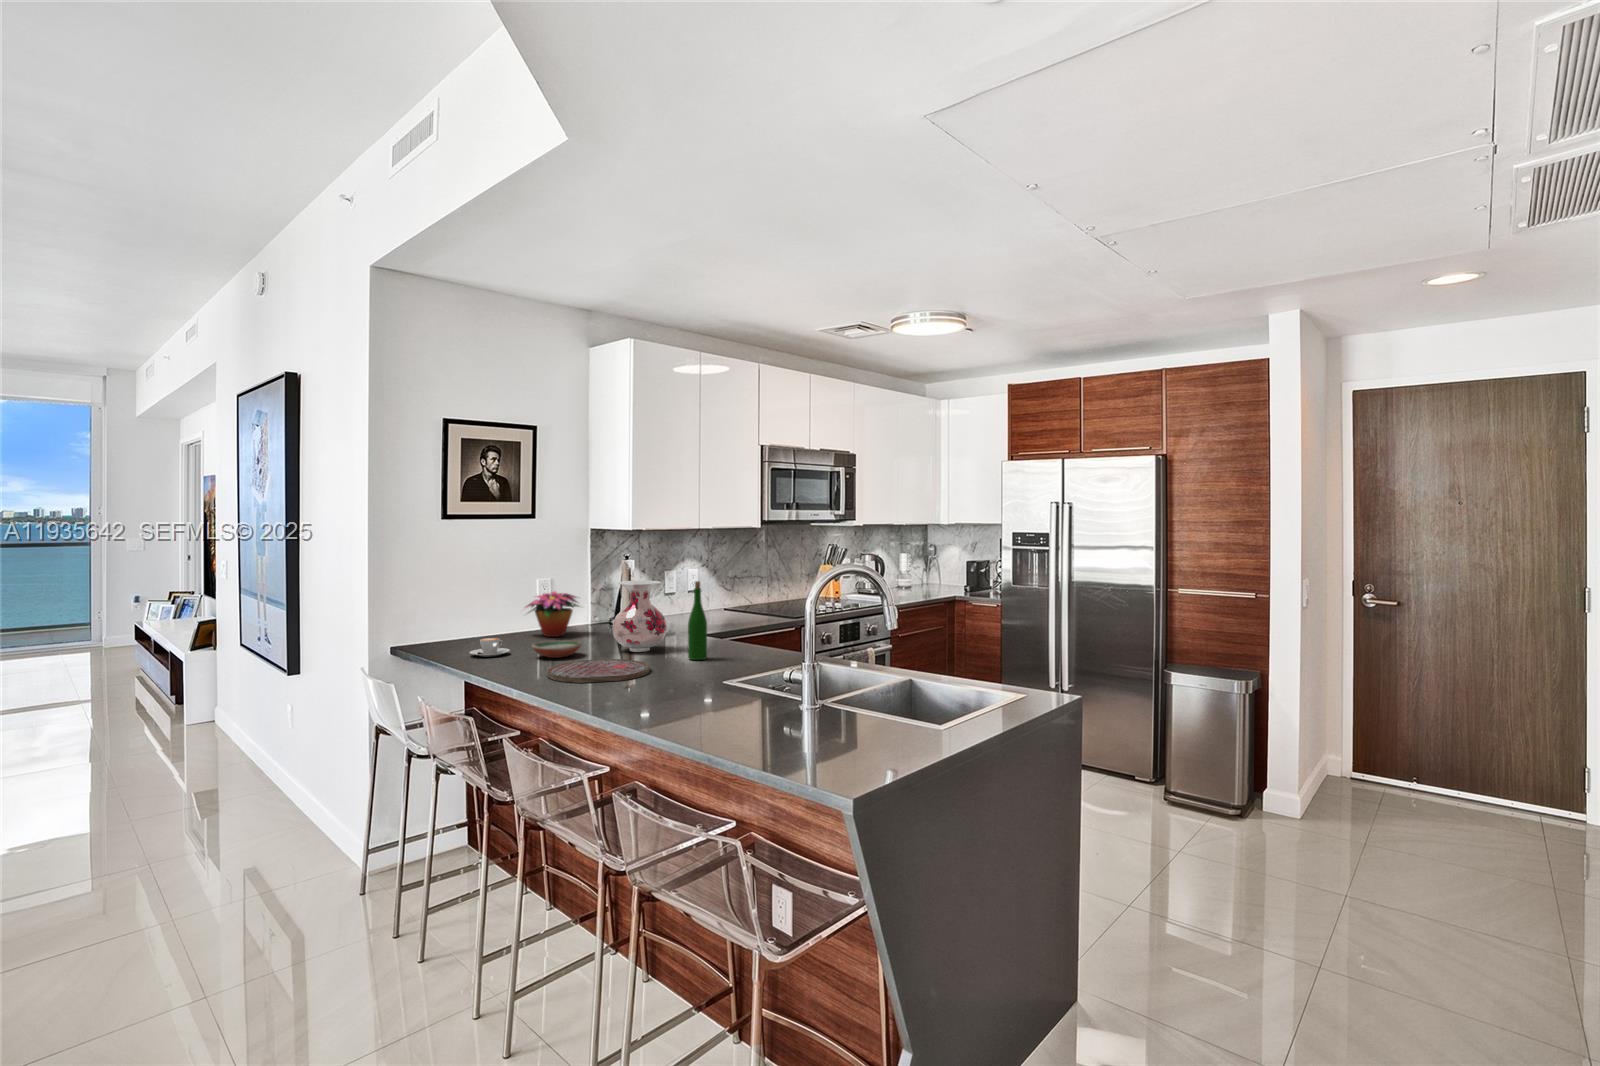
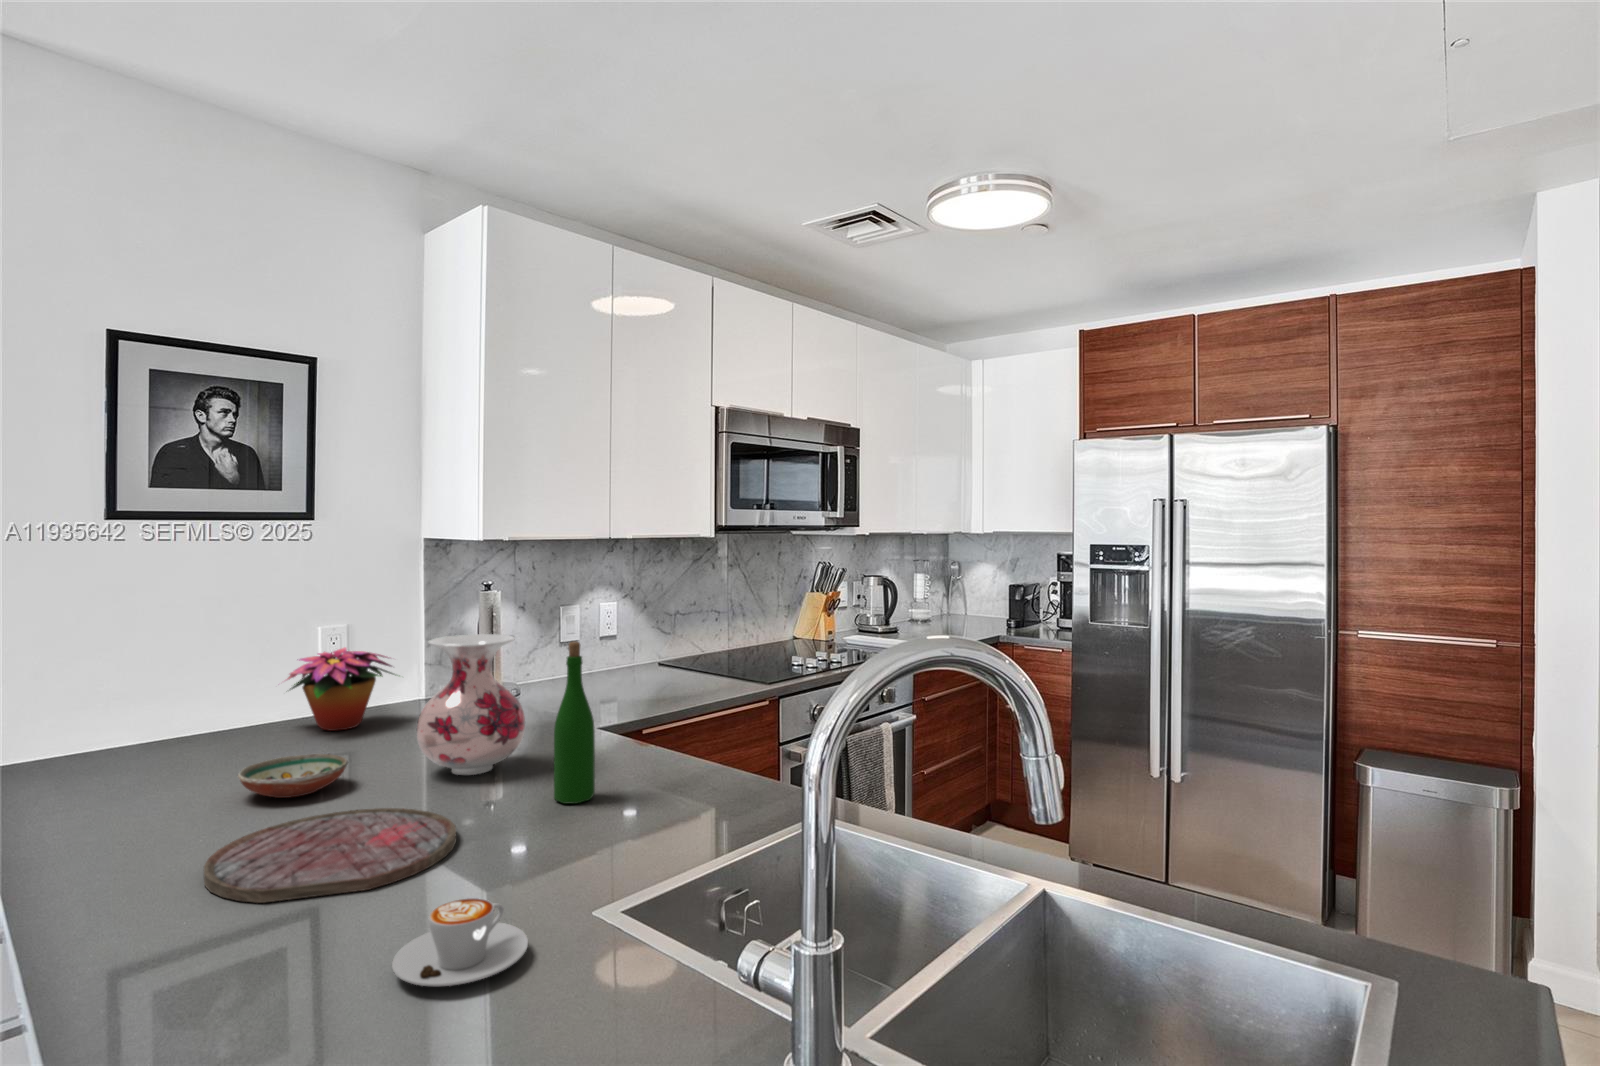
coffee cup: present [470,638,510,657] -> present [392,898,528,986]

